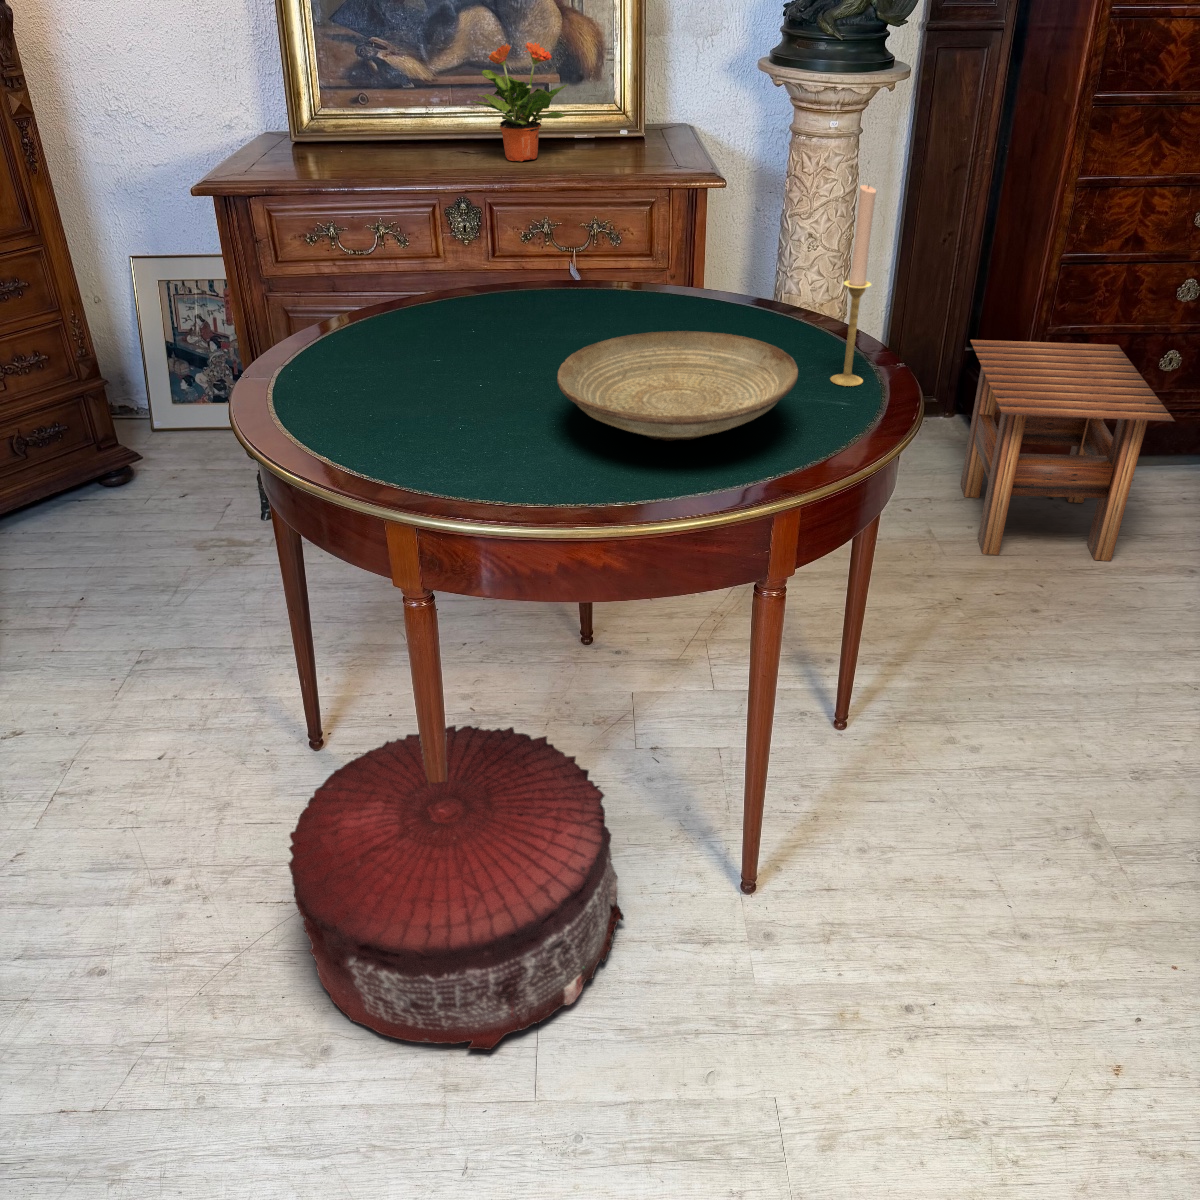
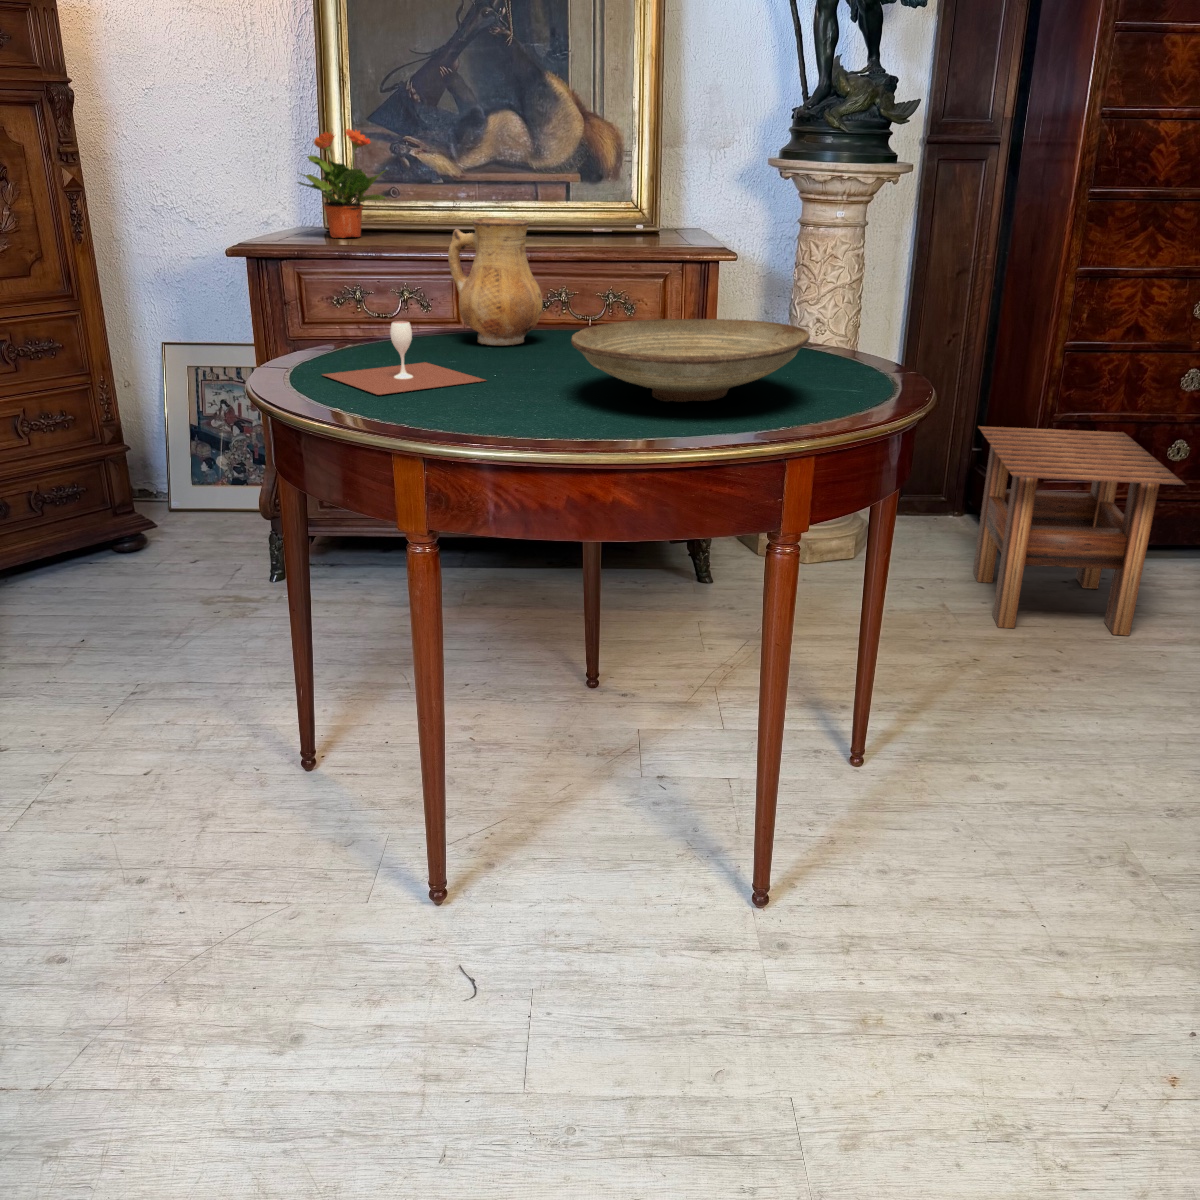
potted plant: present [471,42,568,162] -> present [298,129,386,238]
candlestick: present [831,185,876,386] -> none [842,176,884,377]
ceramic pitcher: none [426,197,526,333] -> present [448,218,543,345]
wine glass: none [305,344,473,435] -> present [323,321,485,395]
pouf: present [288,725,624,1050] -> none [270,721,627,1040]

